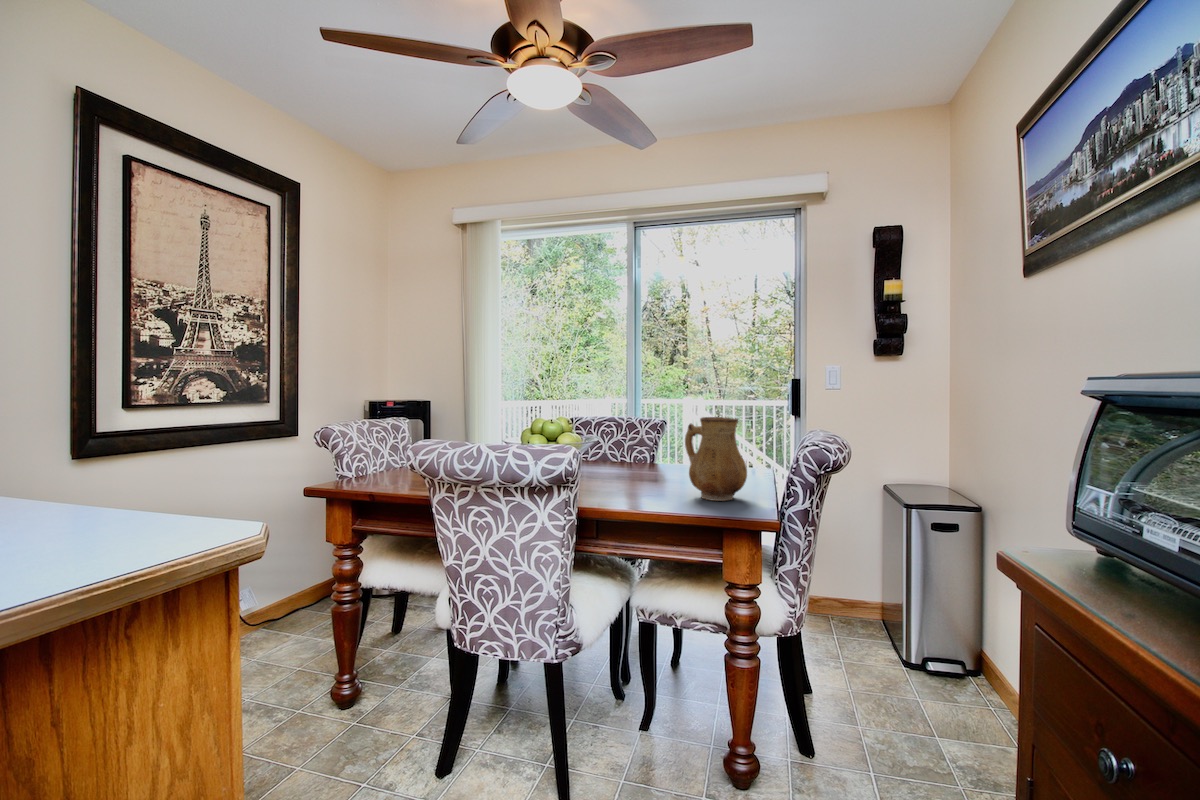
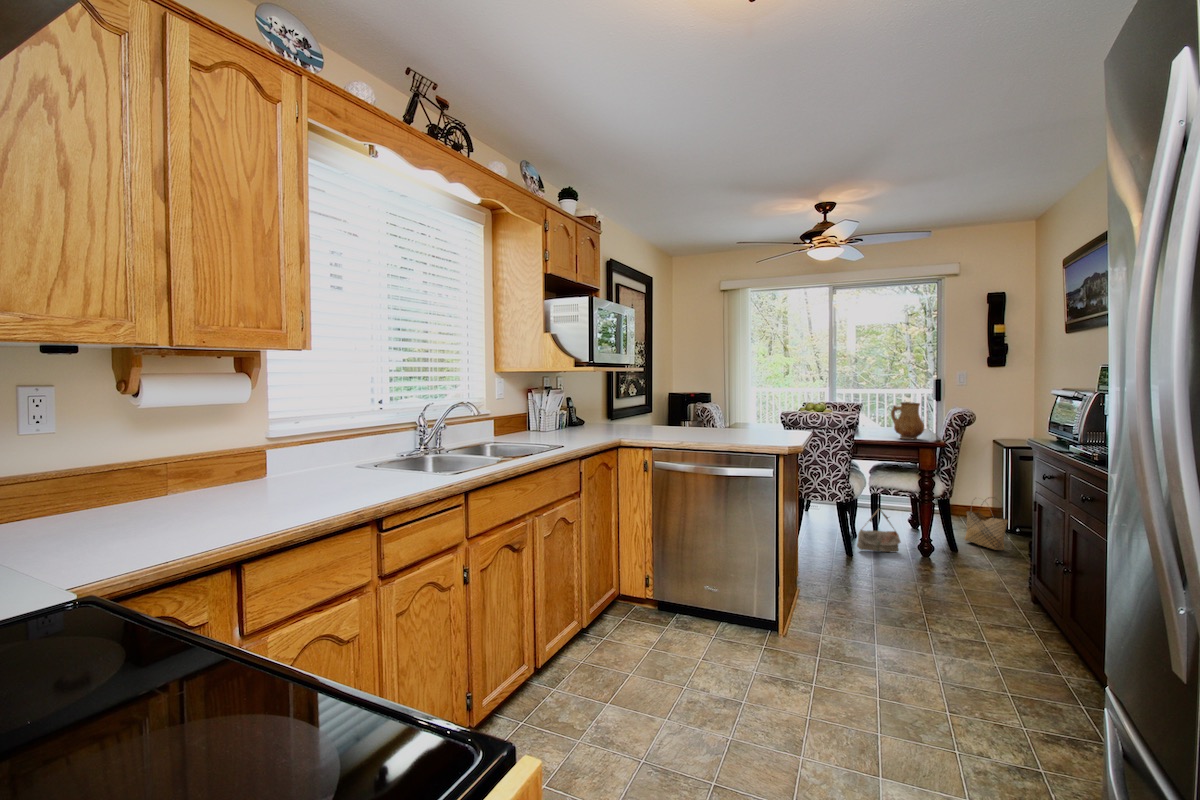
woven basket: none [838,611,918,734] -> present [965,509,1008,550]
bag: none [606,662,698,766] -> present [857,509,901,552]

